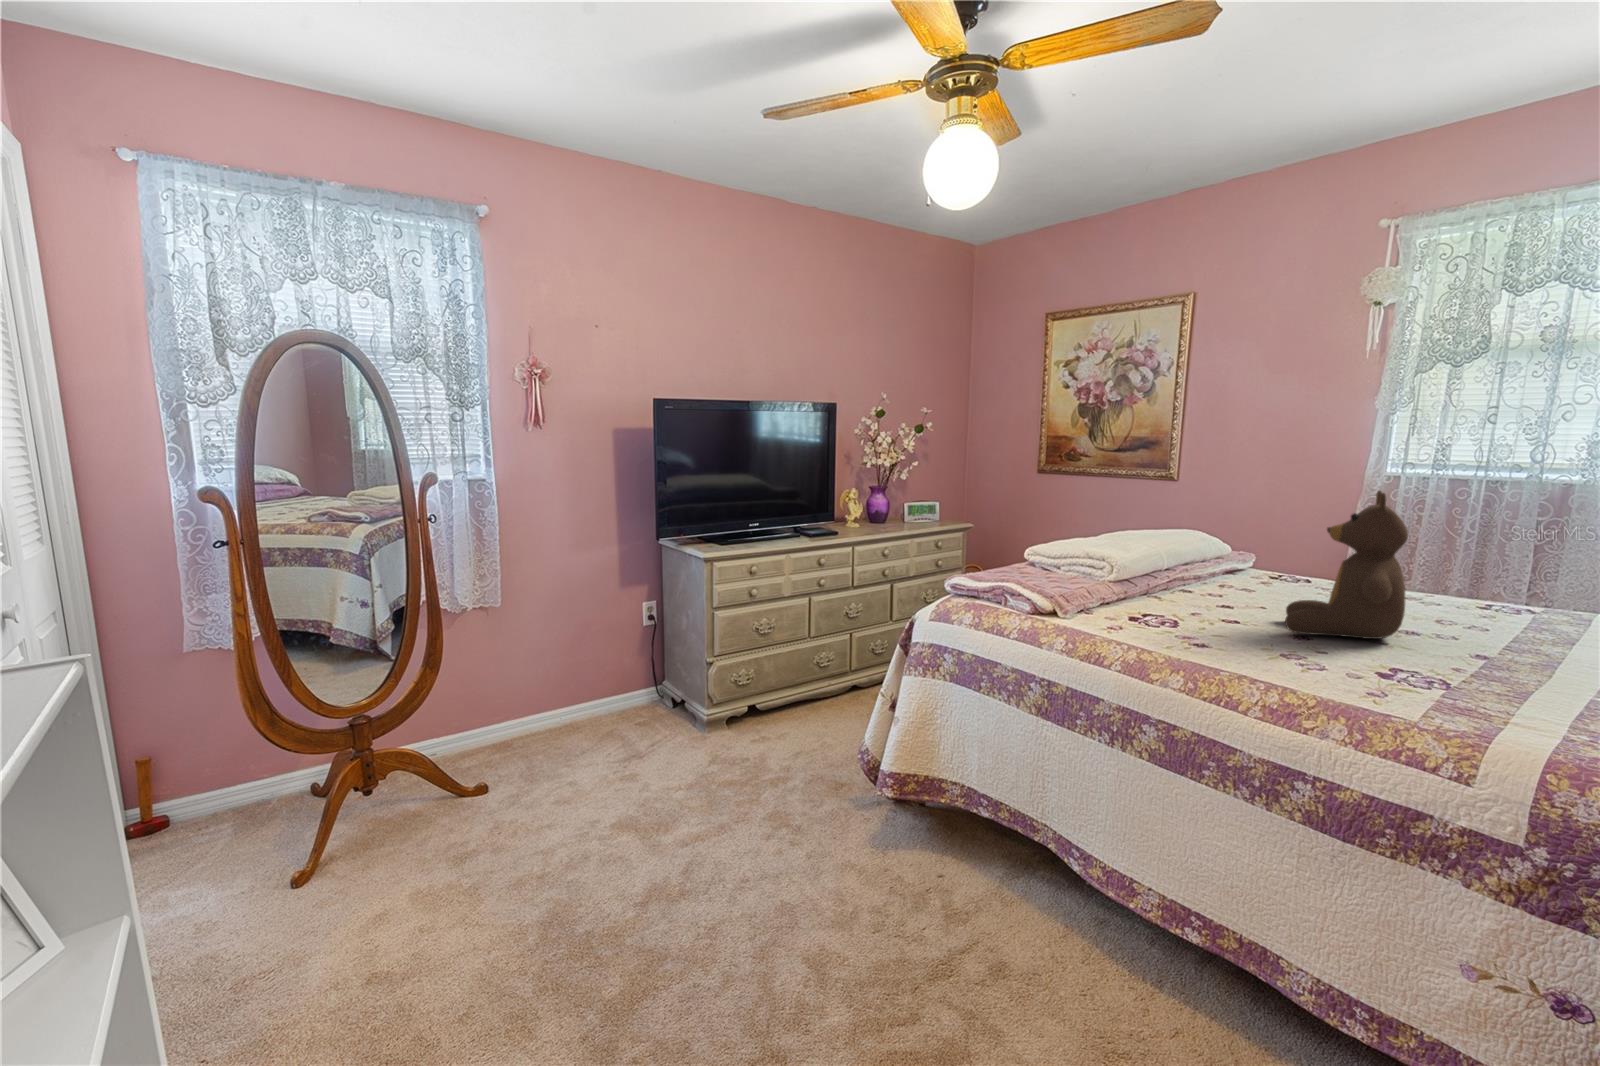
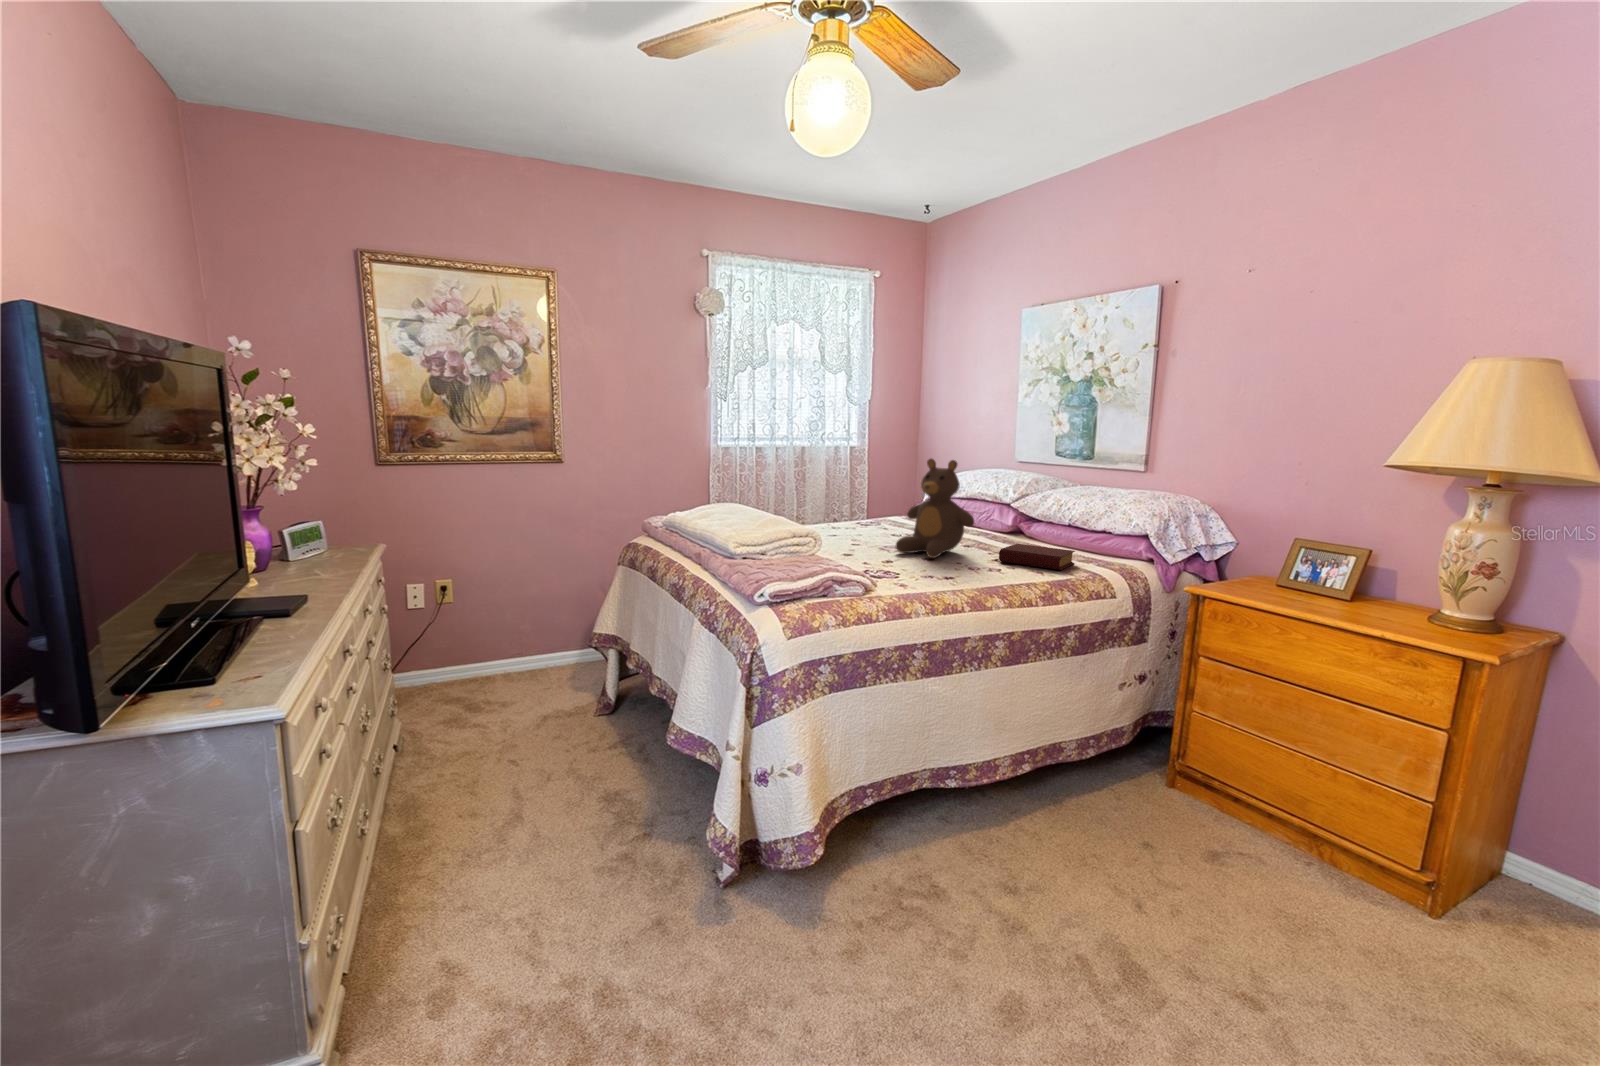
book: none [1374,644,1518,712] -> present [999,544,1075,570]

